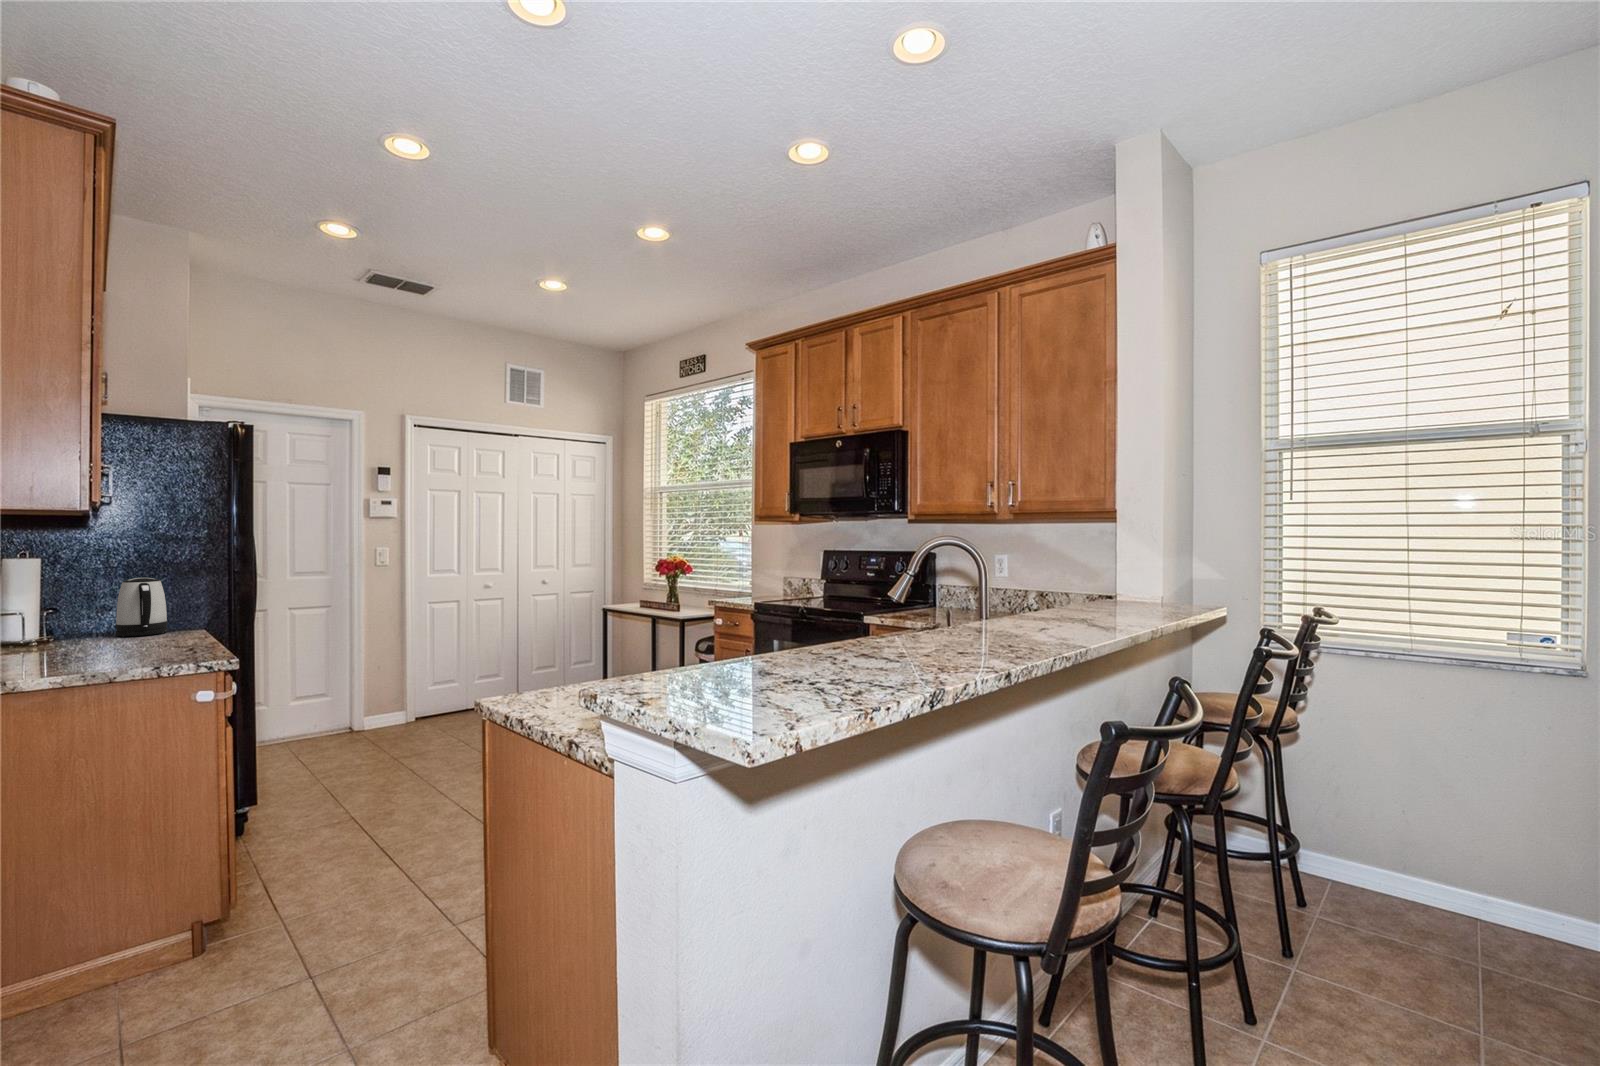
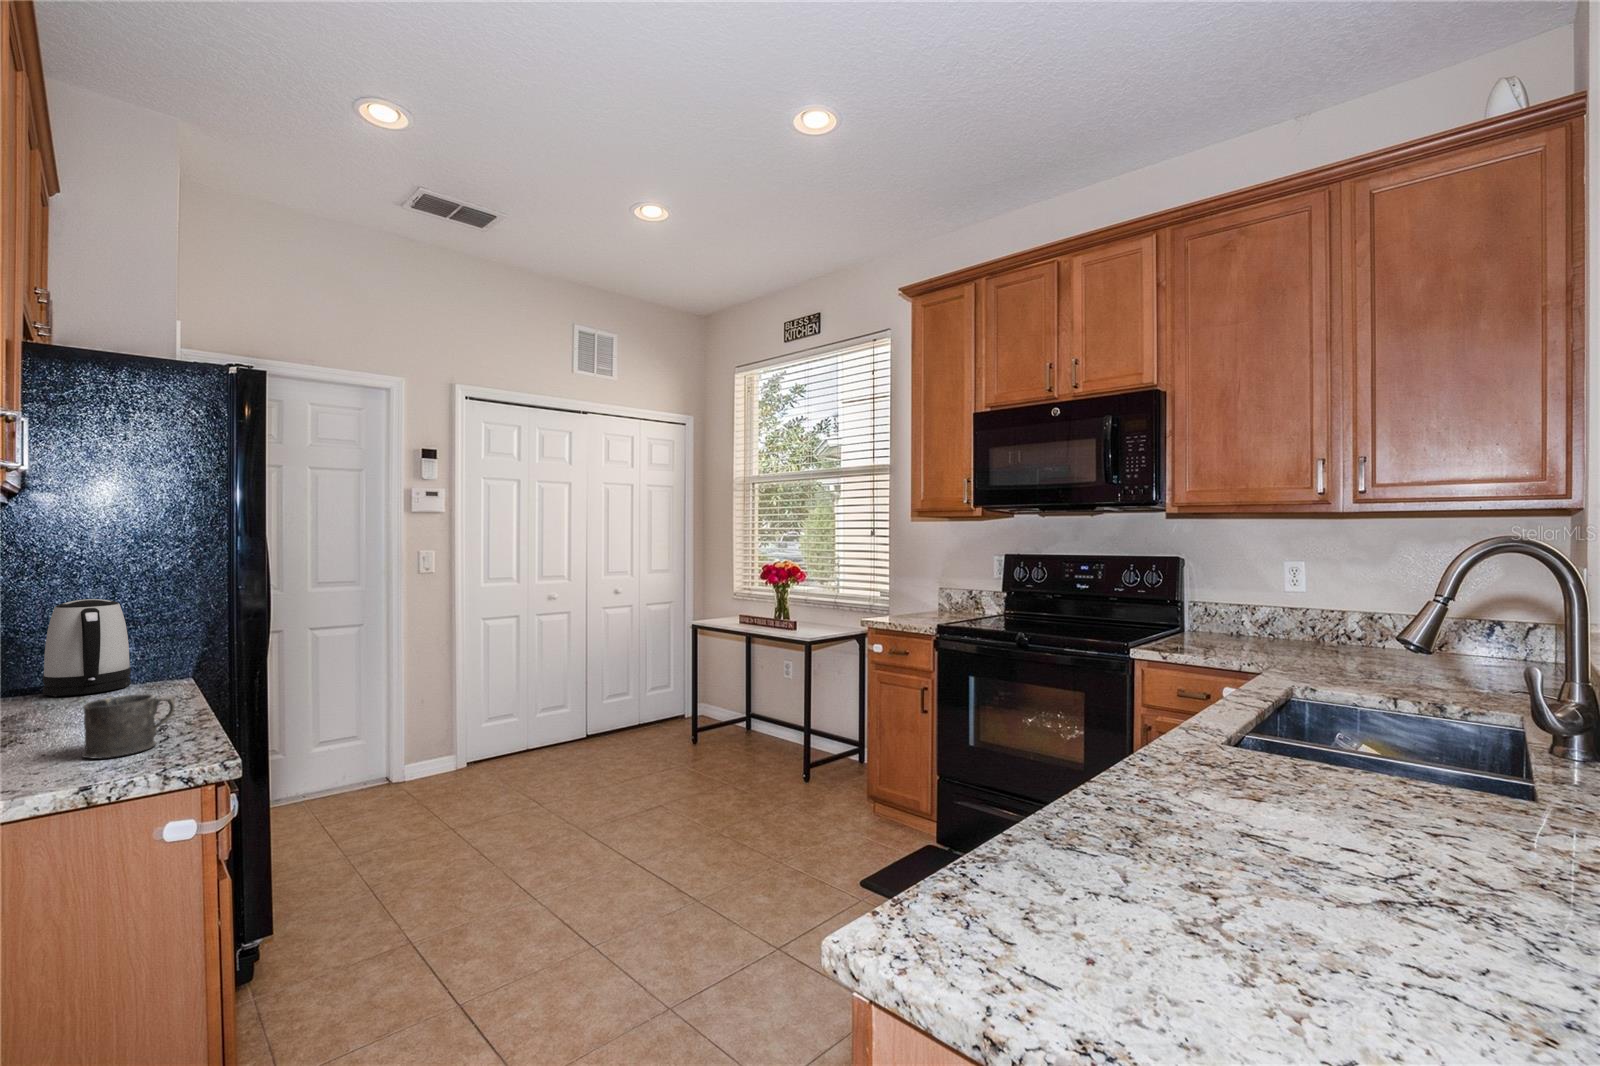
mug: none [153,627,201,658] -> present [82,694,175,759]

